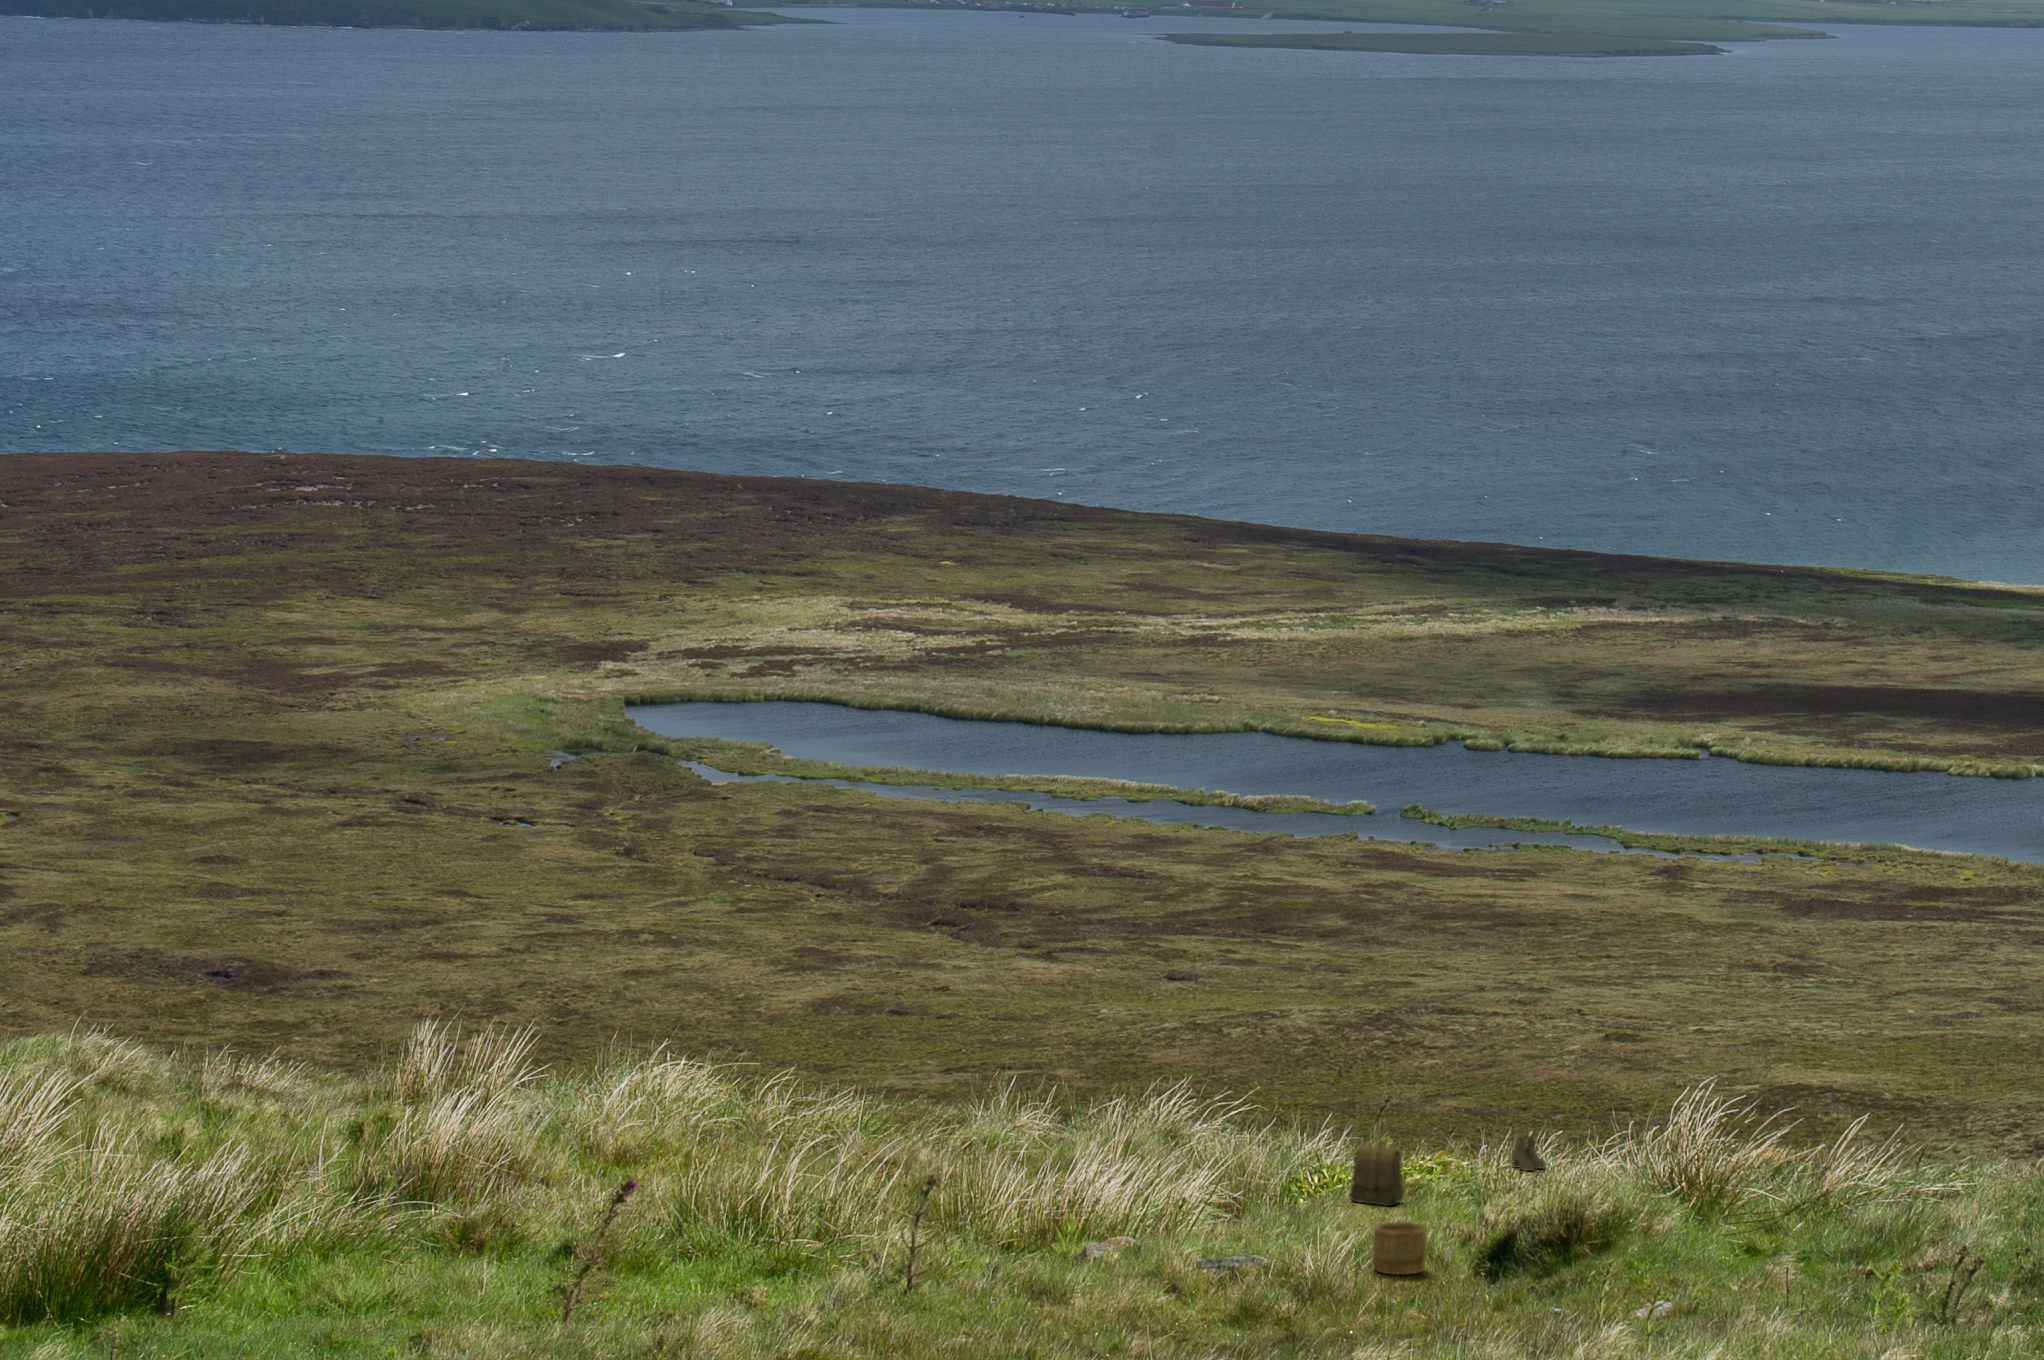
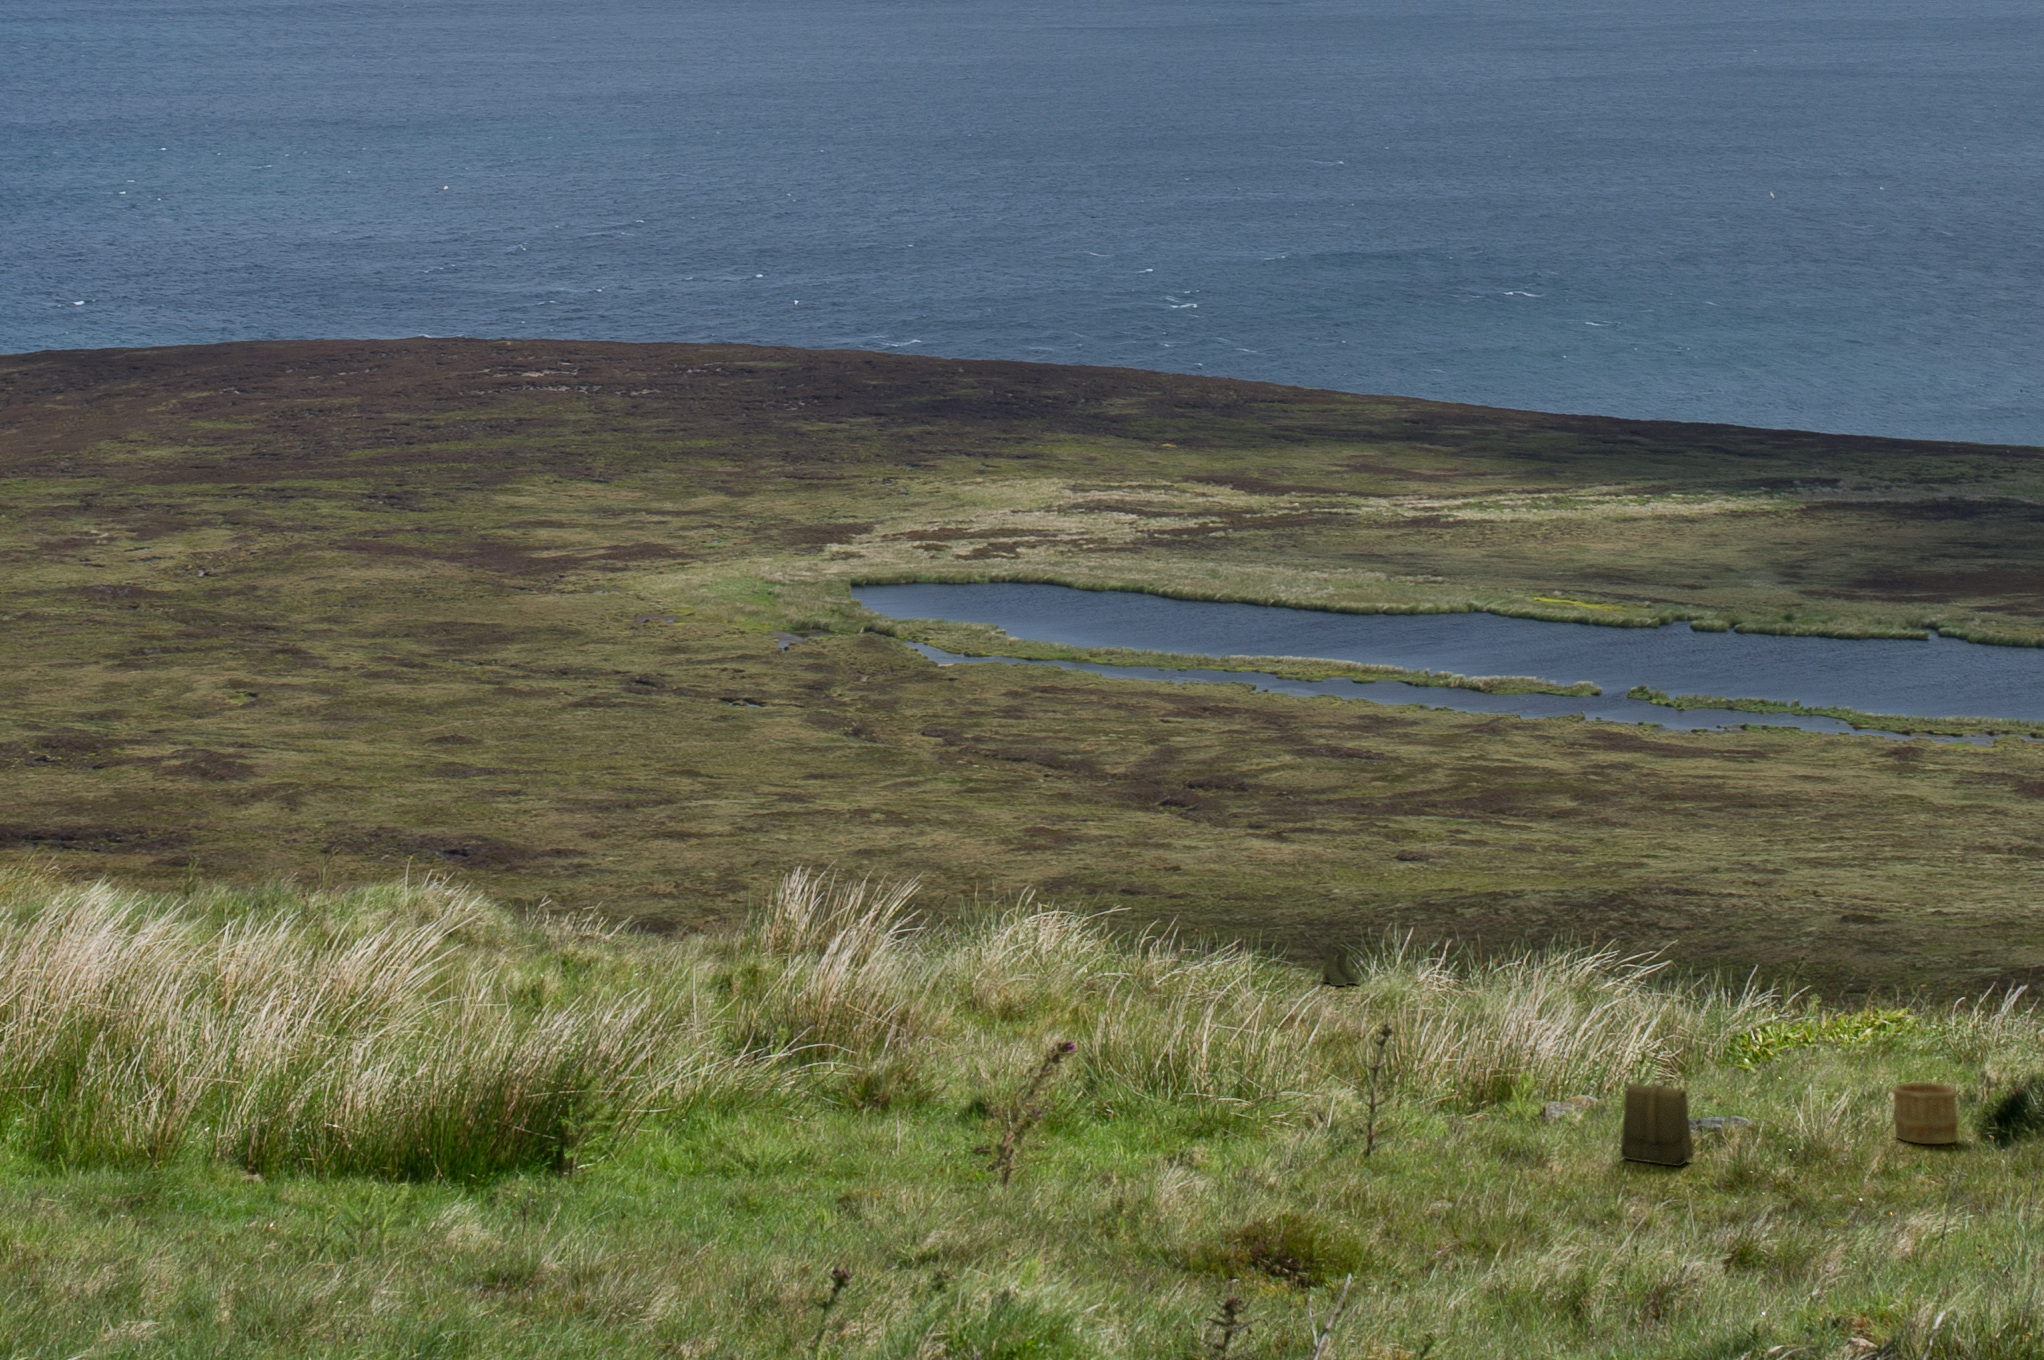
boots: present [1512,1136,1546,1171] -> present [1323,950,1359,986]
backpack: present [1349,1142,1404,1206] -> present [1621,1079,1694,1166]

